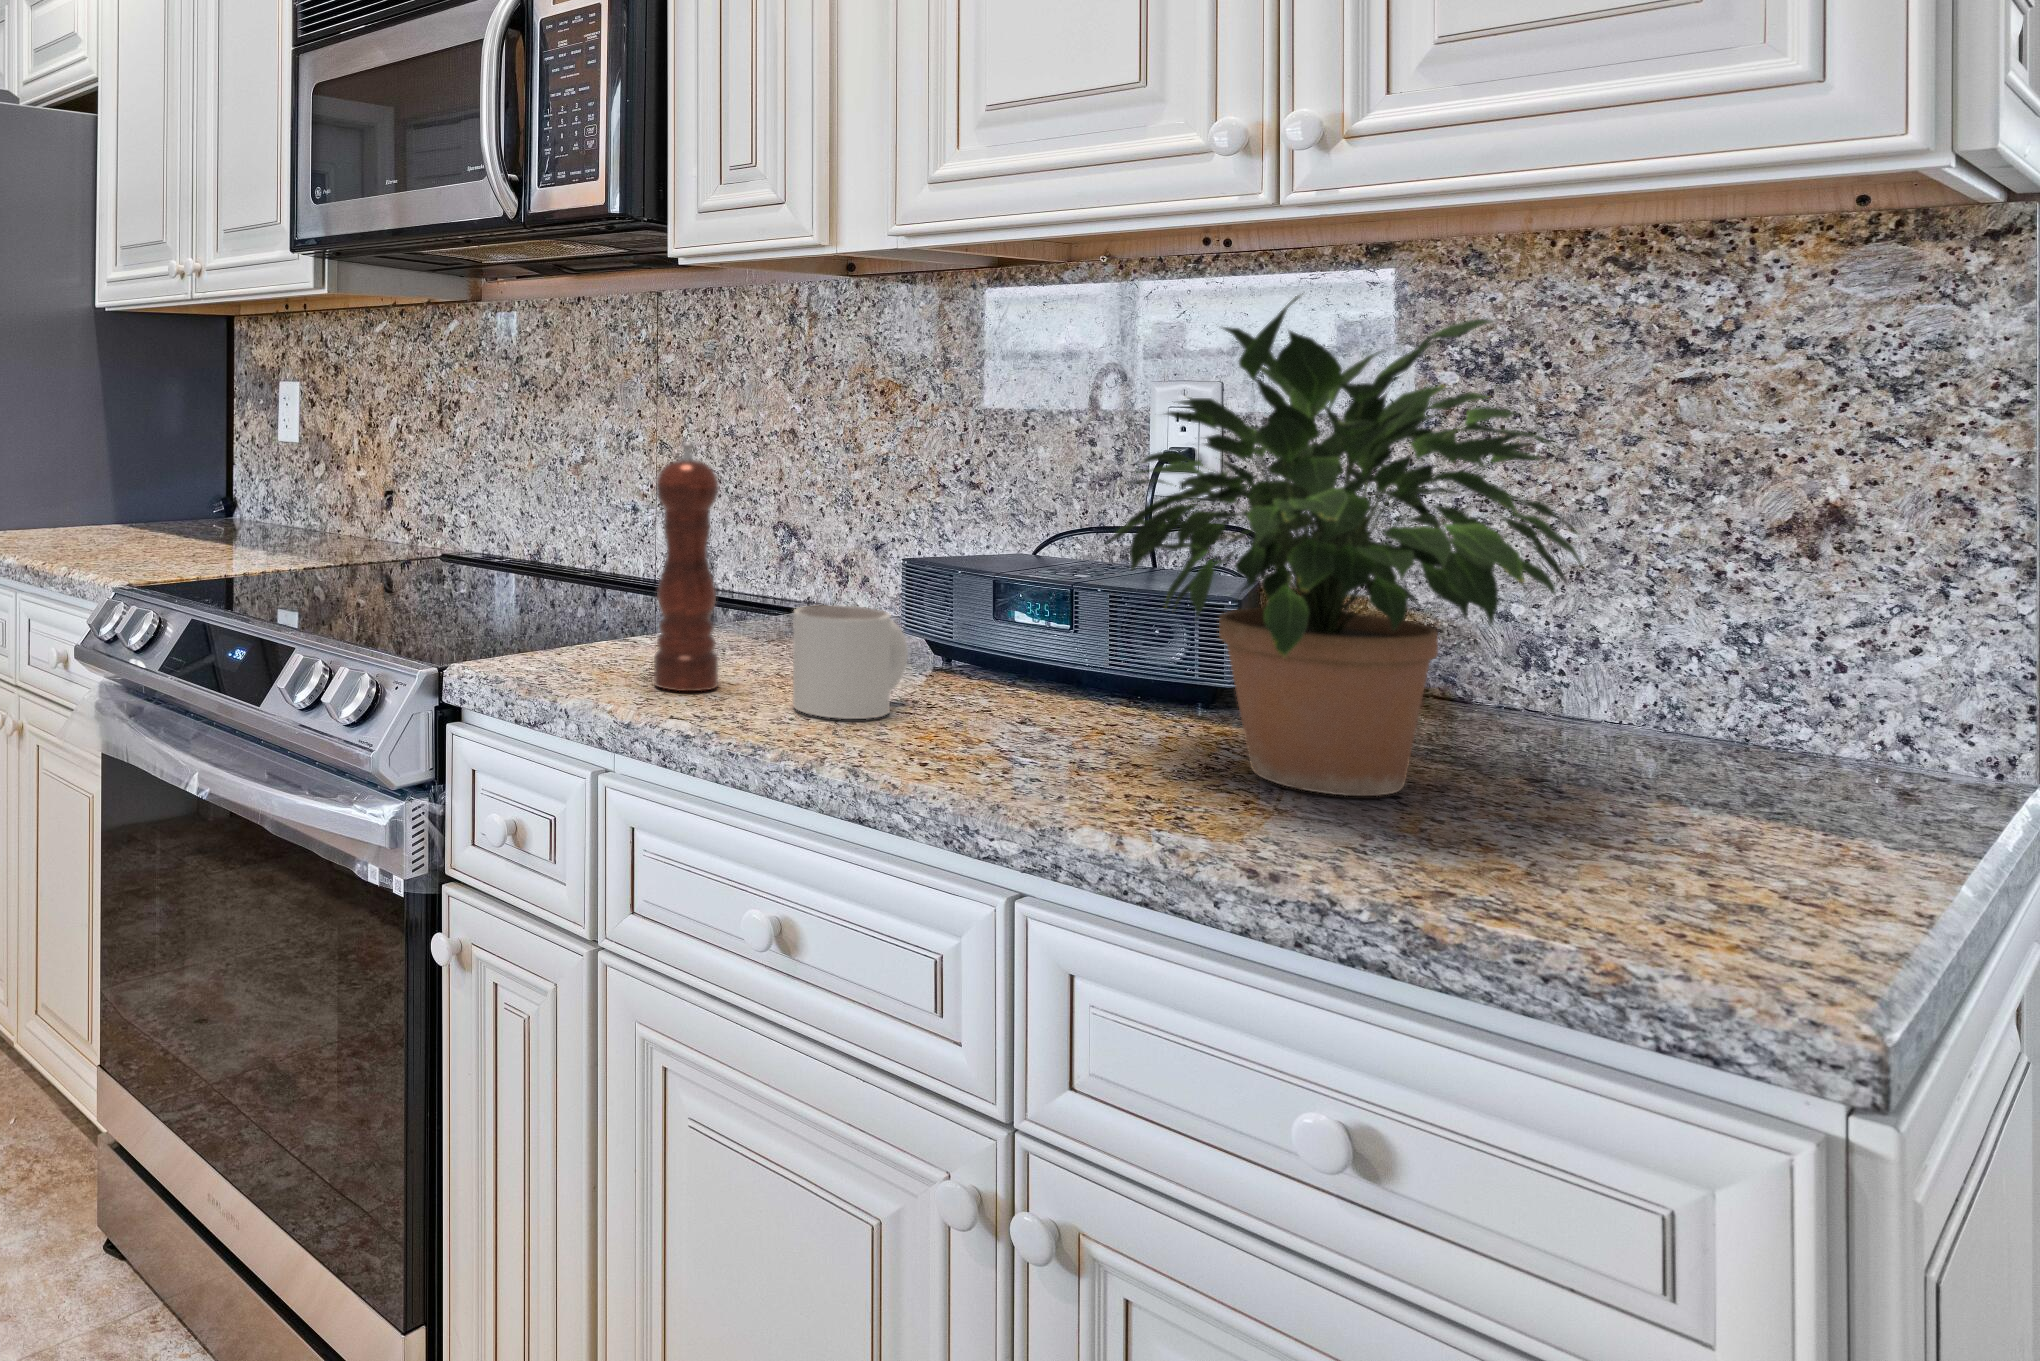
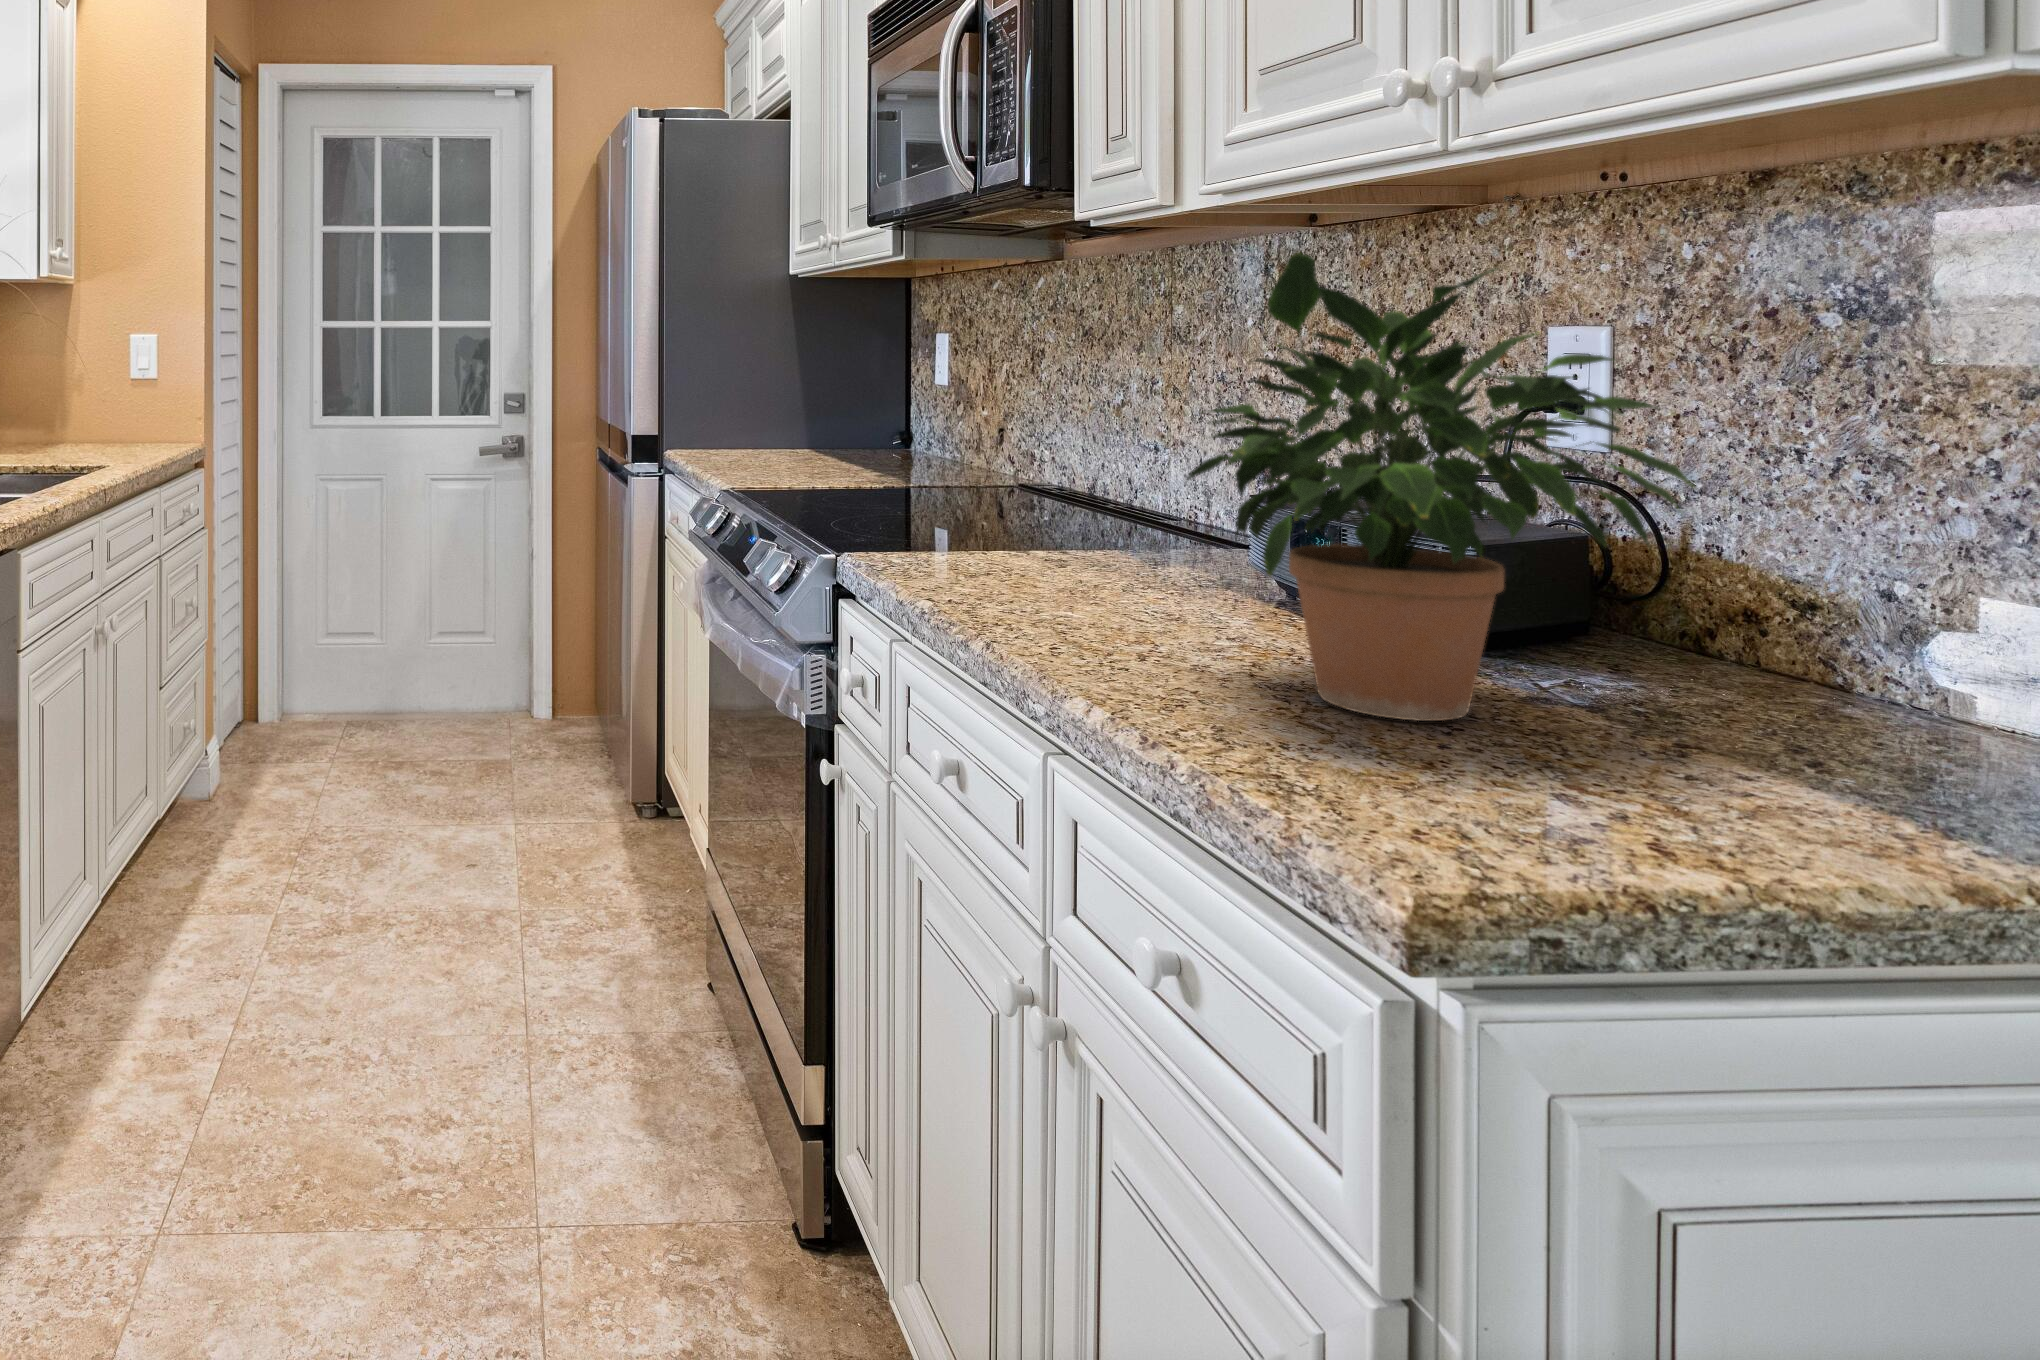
pepper mill: present [654,442,718,691] -> none [954,385,1009,587]
mug: present [793,605,908,719] -> none [1026,524,1147,618]

